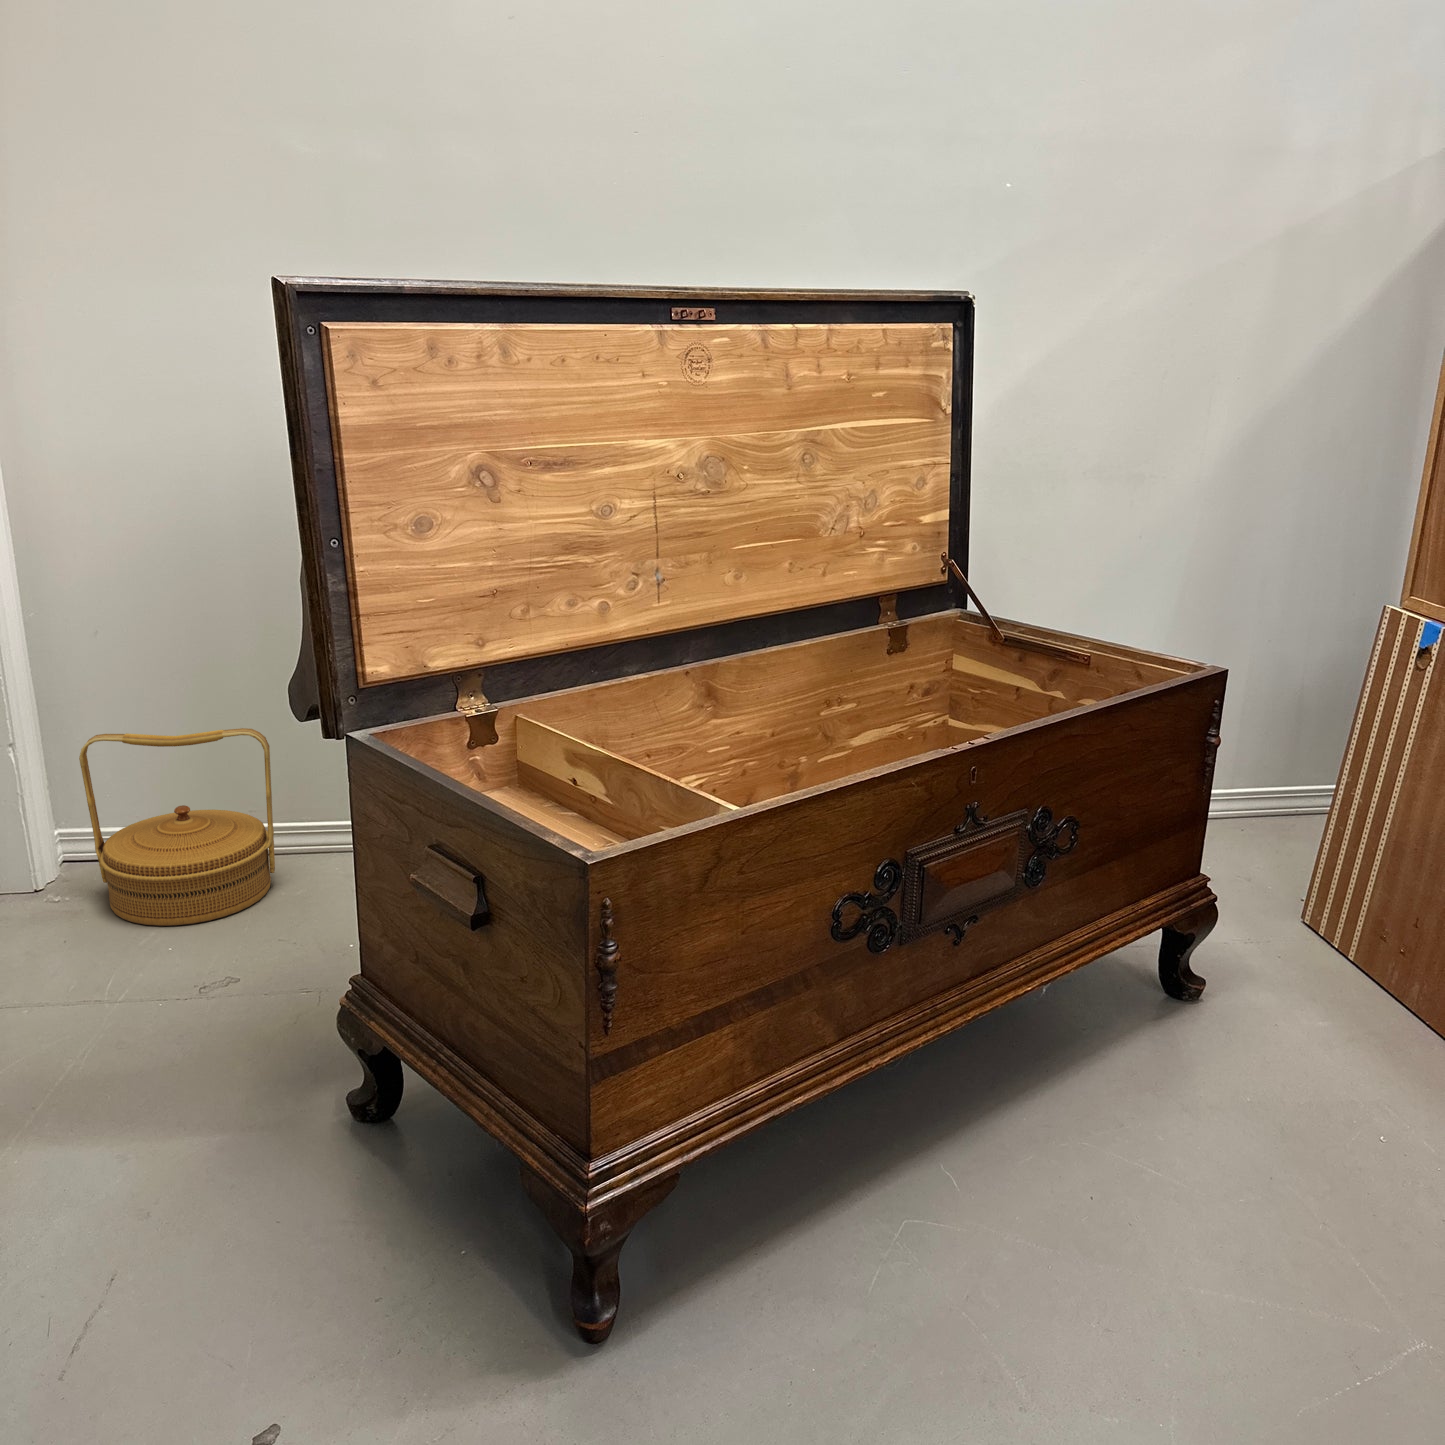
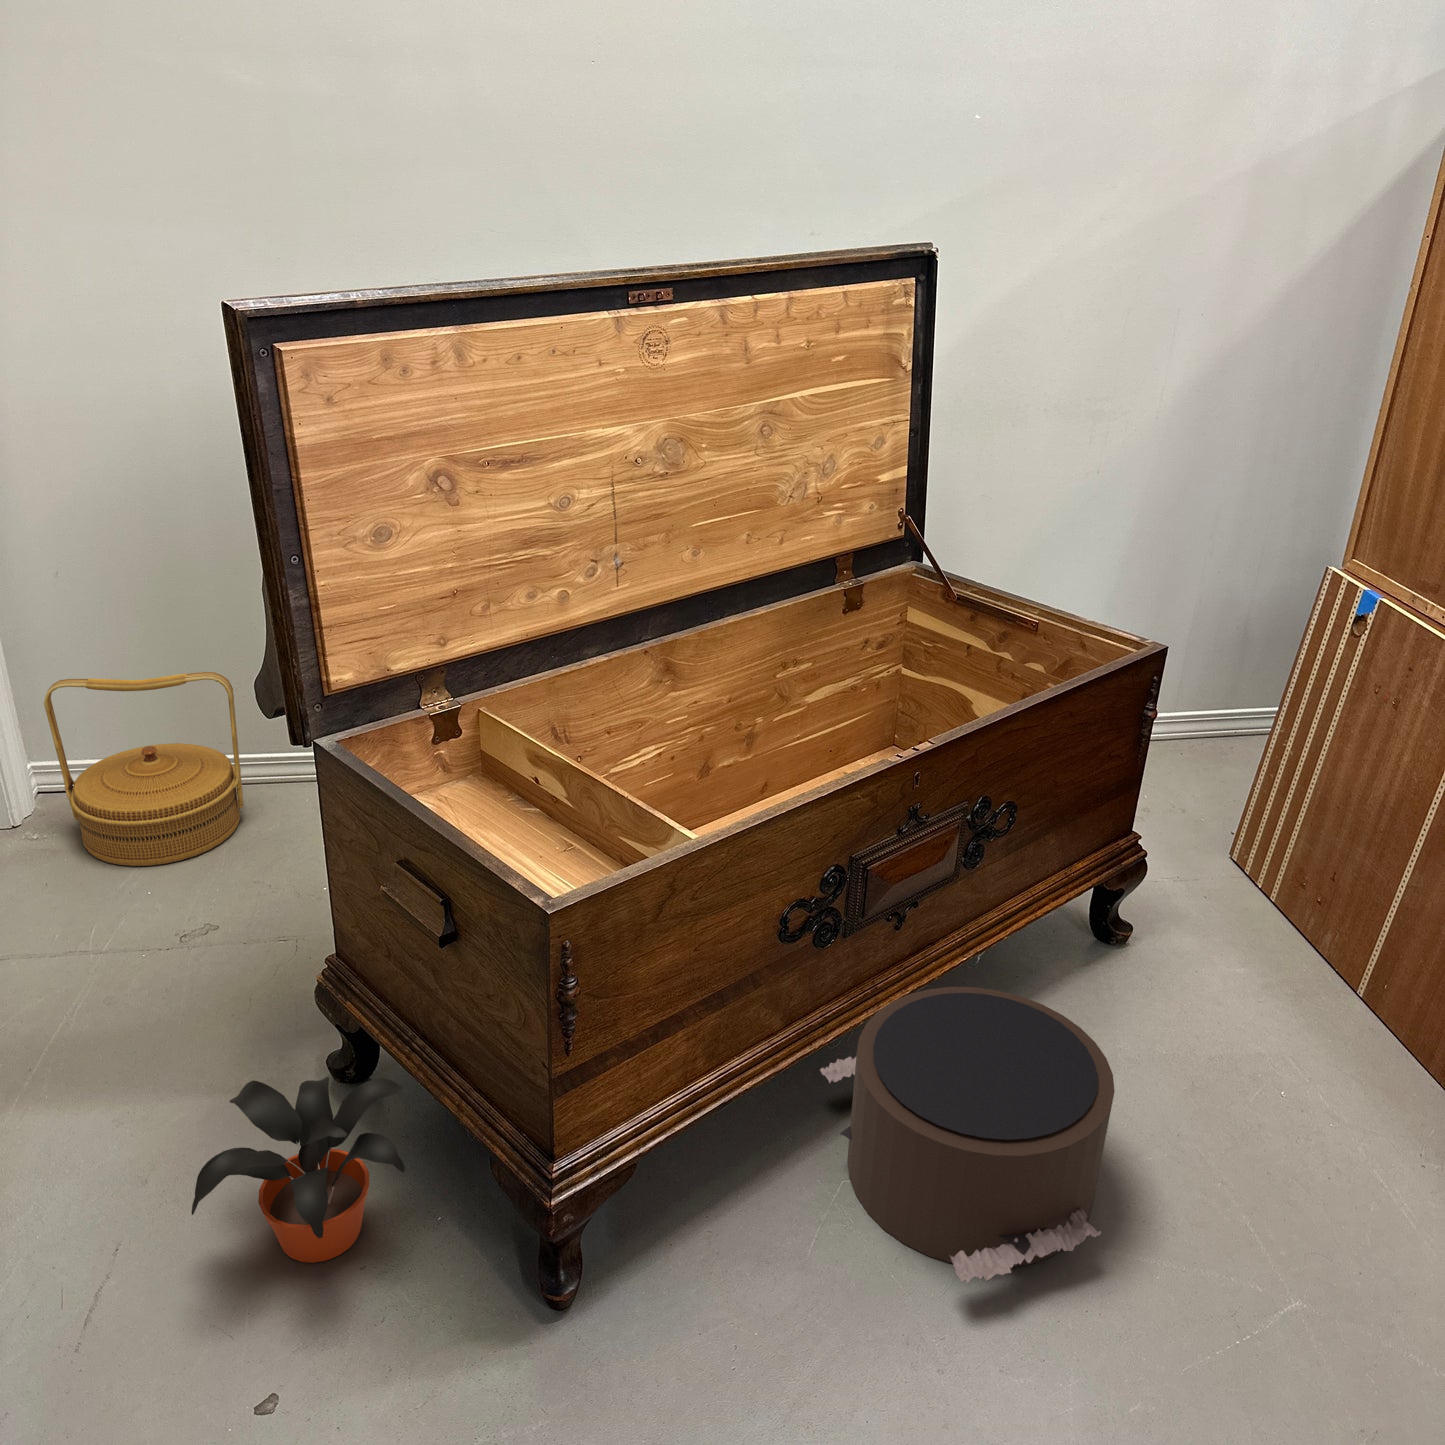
pouf: none [875,1011,1202,1314] -> present [820,987,1115,1283]
potted plant: none [194,1090,436,1295] -> present [191,1077,410,1263]

